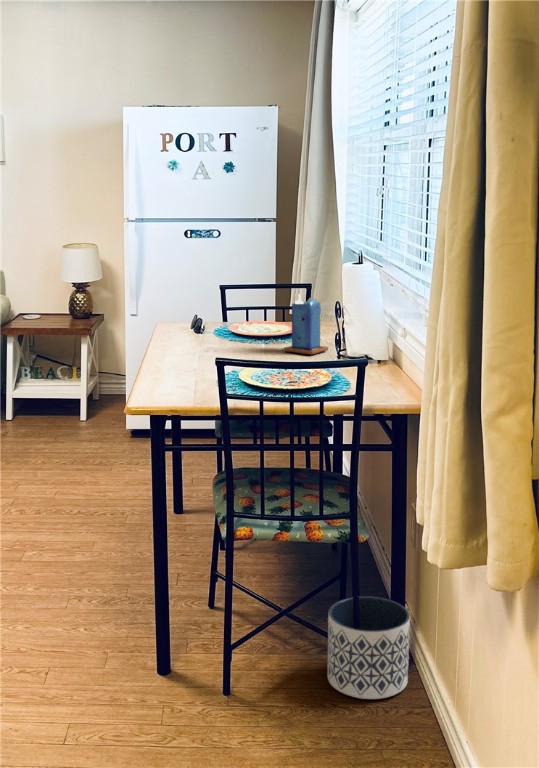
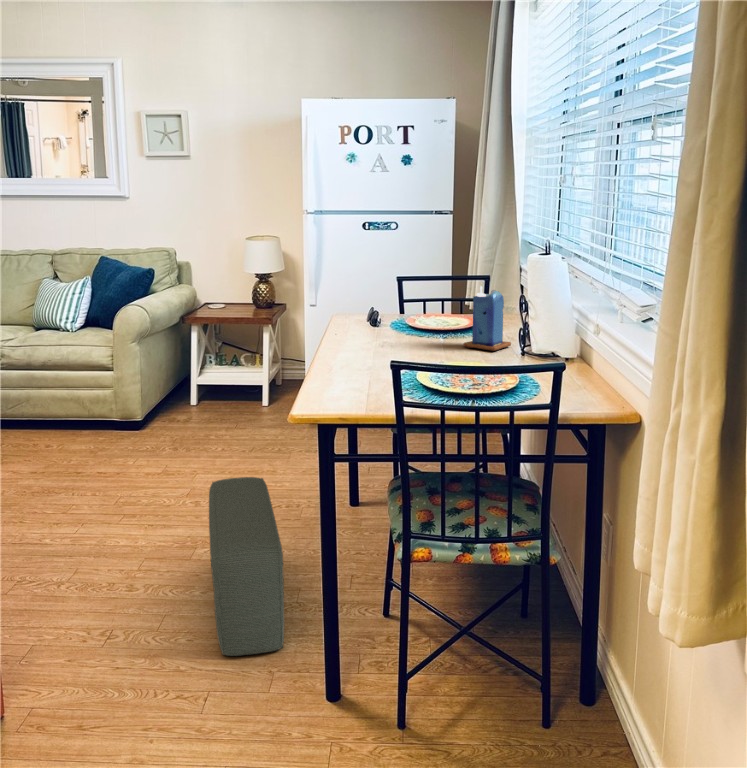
pouf: none [39,480,115,642] -> present [209,477,284,656]
planter: present [328,596,410,699] -> none [513,622,608,743]

